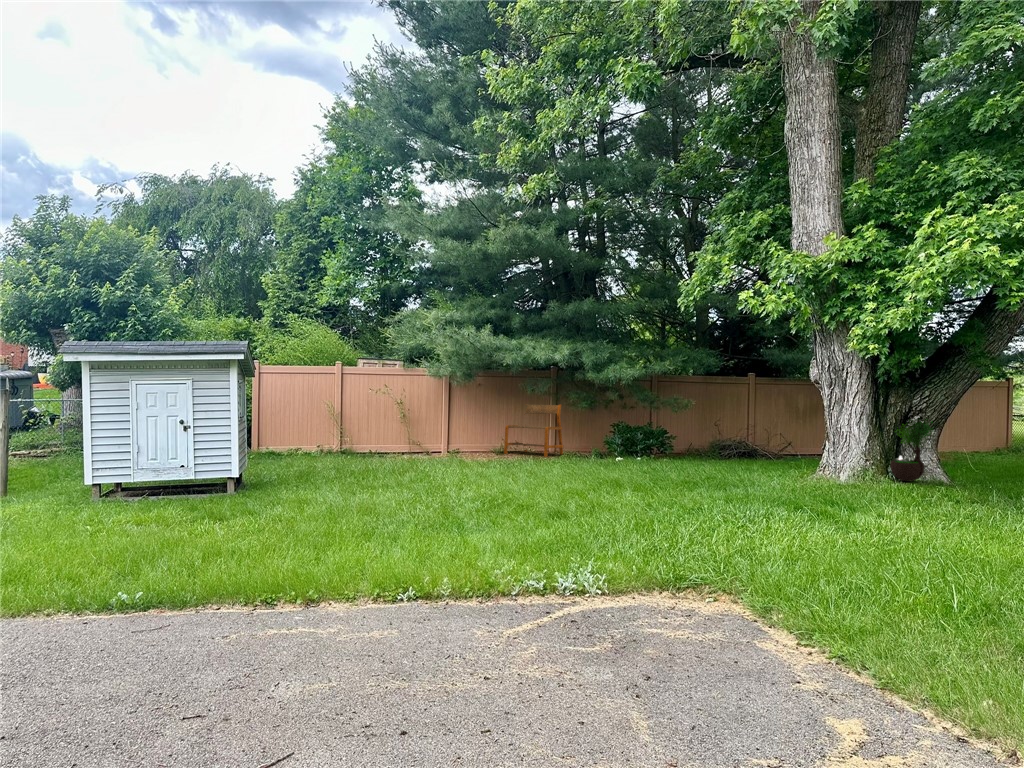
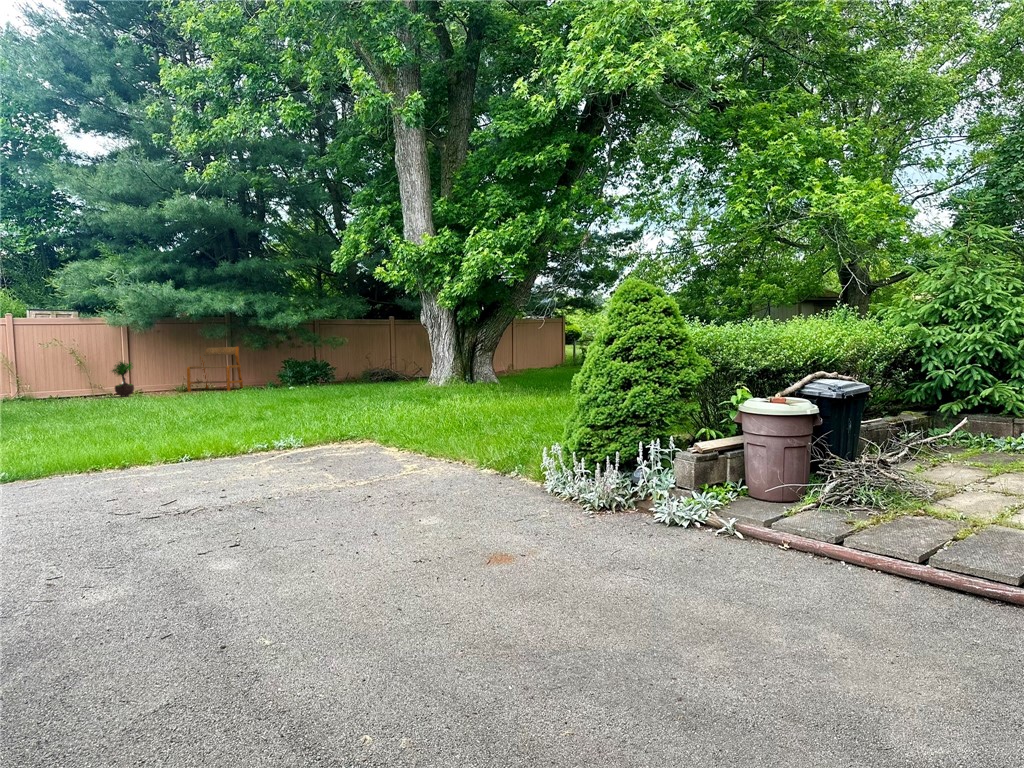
potted tree: present [890,421,931,481] -> present [112,362,134,396]

